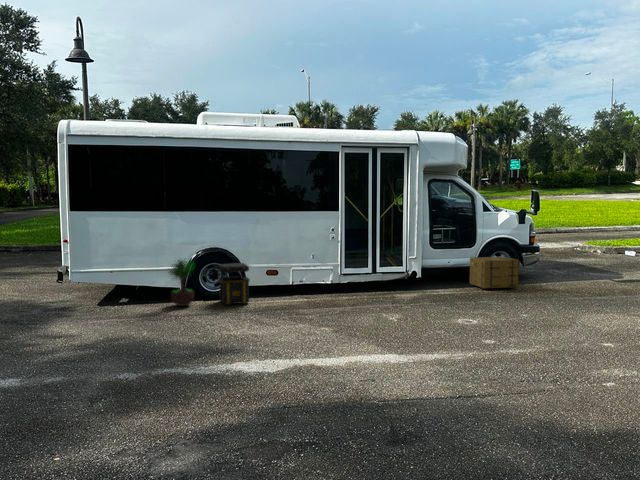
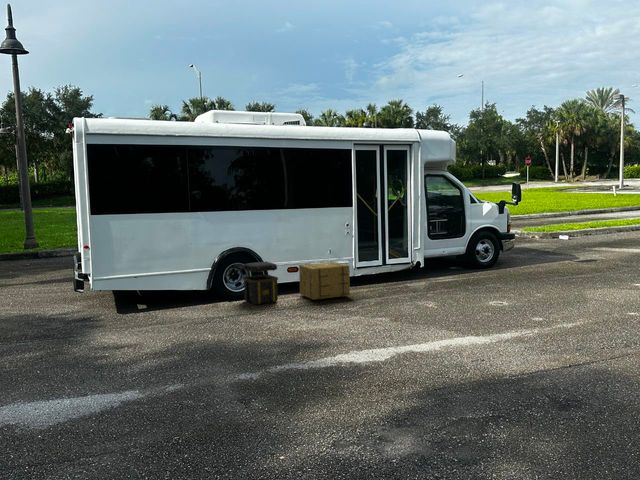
cardboard box: present [470,257,519,289] -> present [299,262,350,300]
potted tree: present [168,260,194,306] -> none [197,256,228,309]

